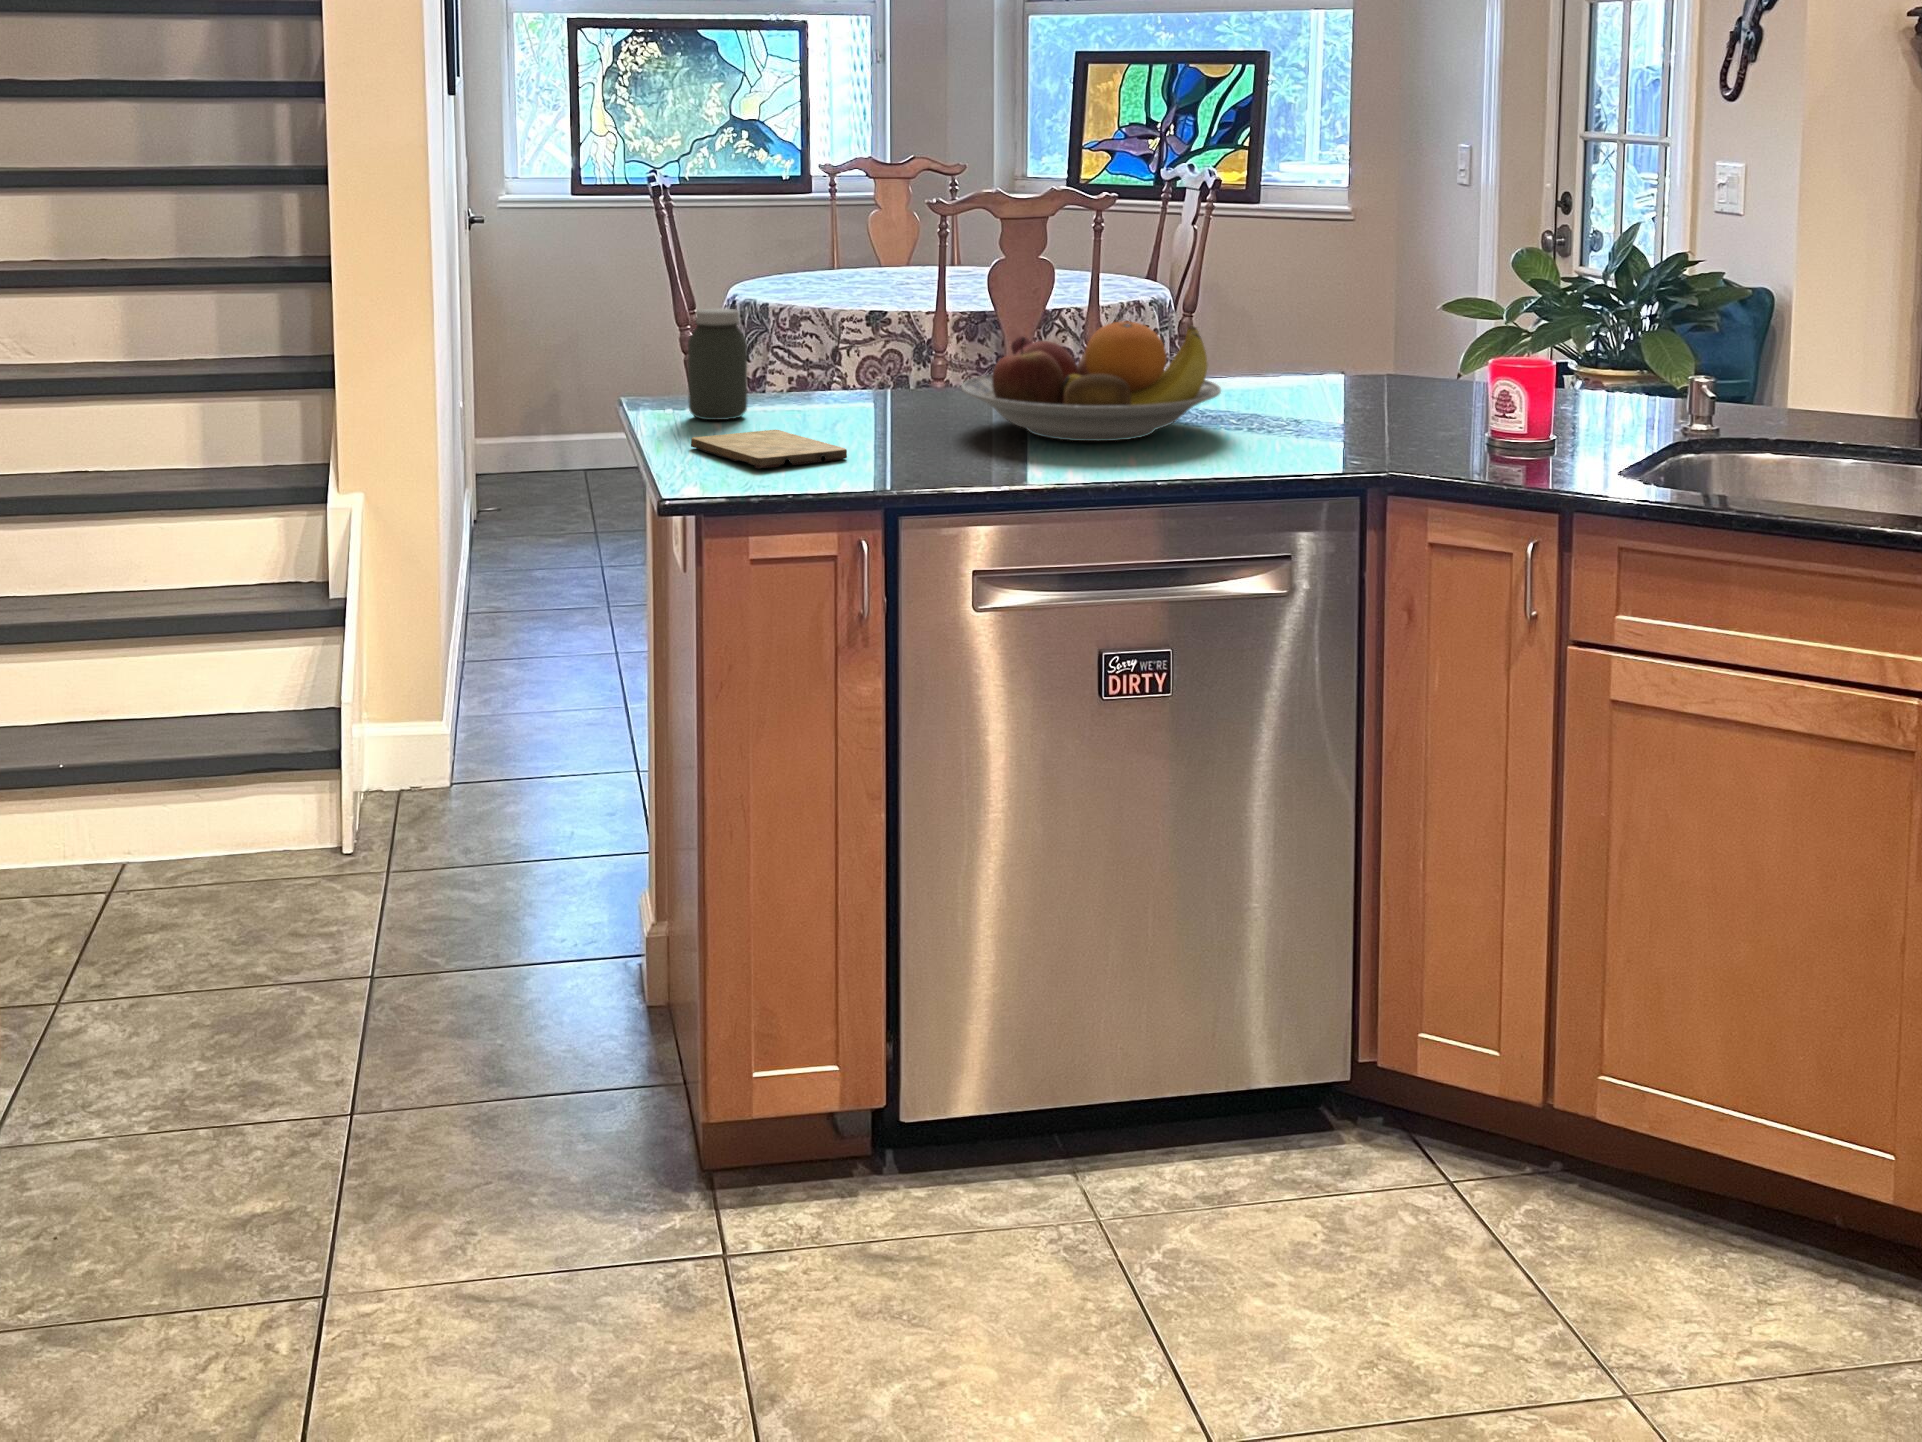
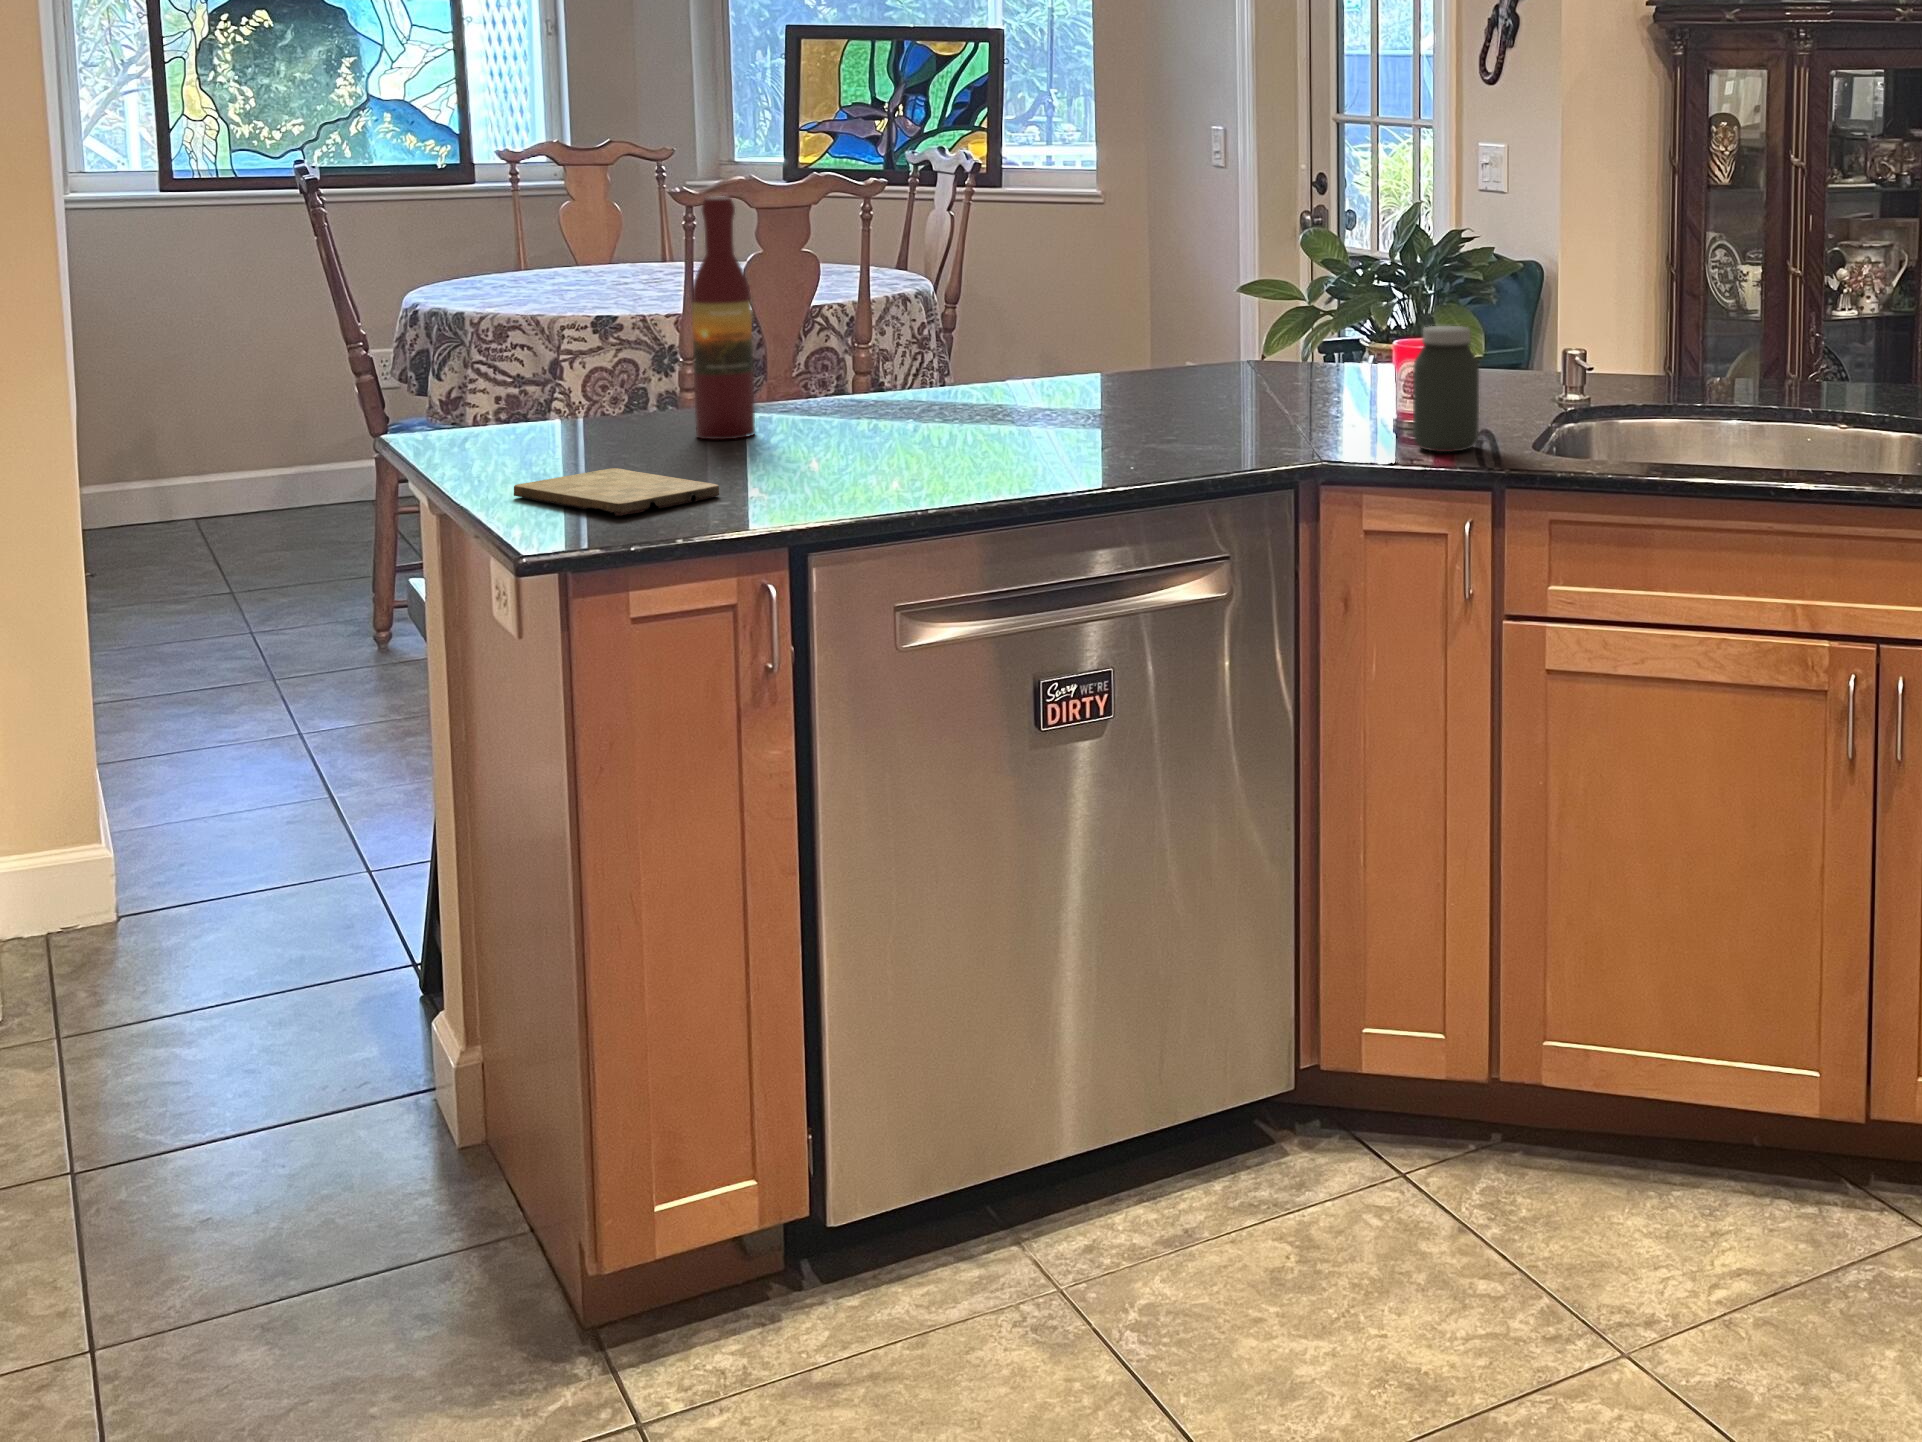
wine bottle: none [860,199,910,412] -> present [691,197,755,439]
jar: present [688,309,747,420] -> present [1413,326,1479,452]
fruit bowl: present [961,322,1221,441] -> none [831,325,1122,457]

